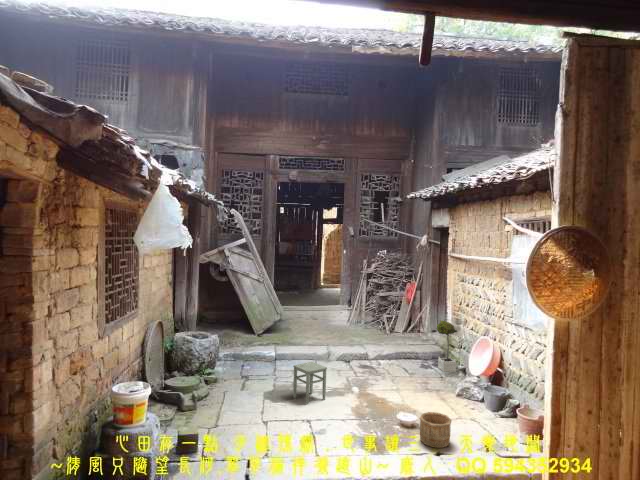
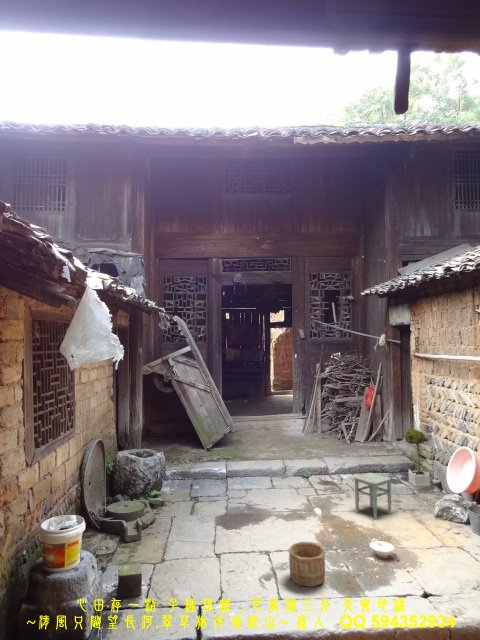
stool: present [293,362,327,405] -> present [354,473,391,520]
wooden bucket: present [419,412,451,448] -> present [288,542,326,587]

